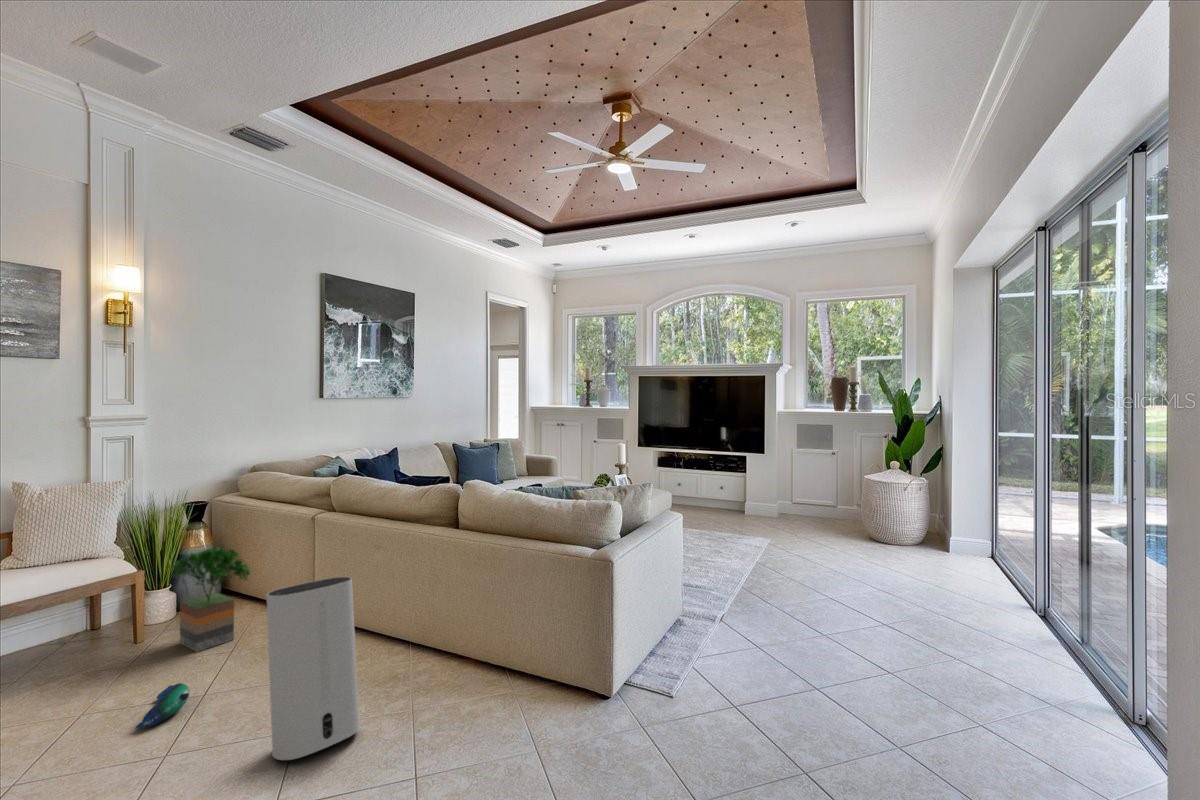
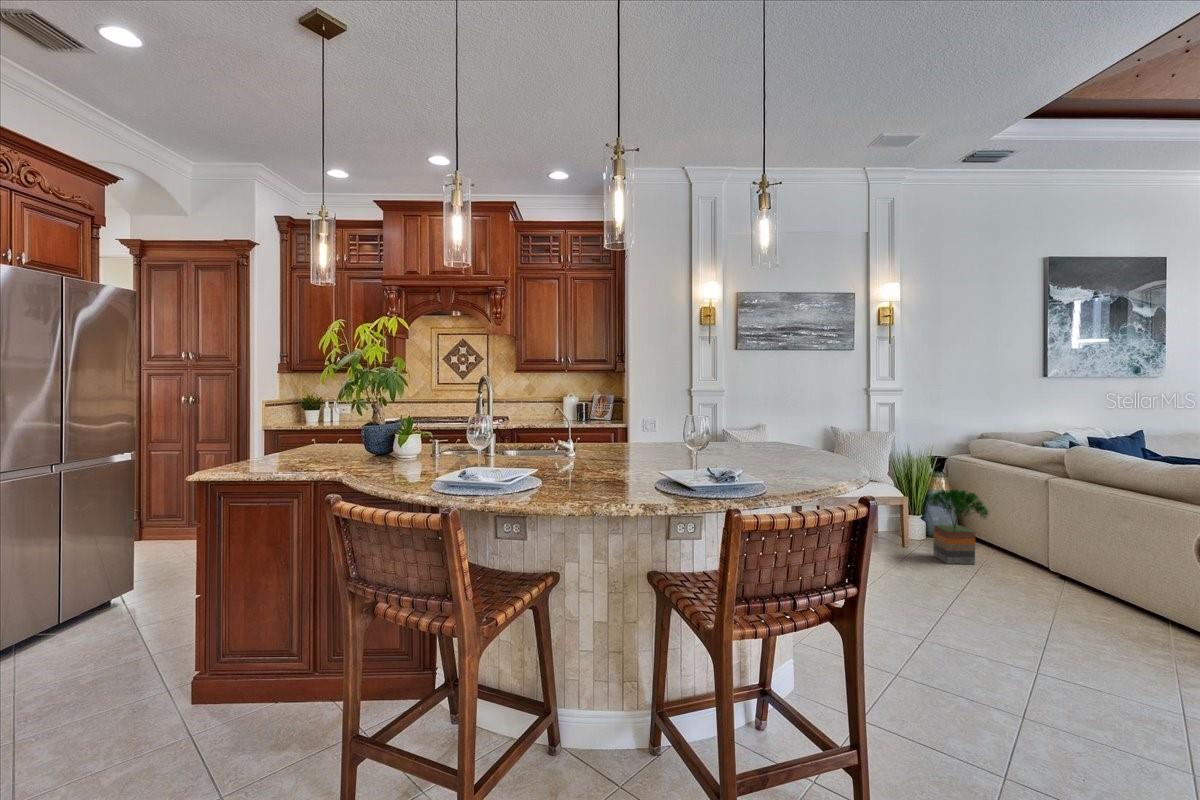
air purifier: present [267,577,359,760] -> none [1019,514,1109,653]
plush toy: present [135,683,189,730] -> none [918,574,952,594]

